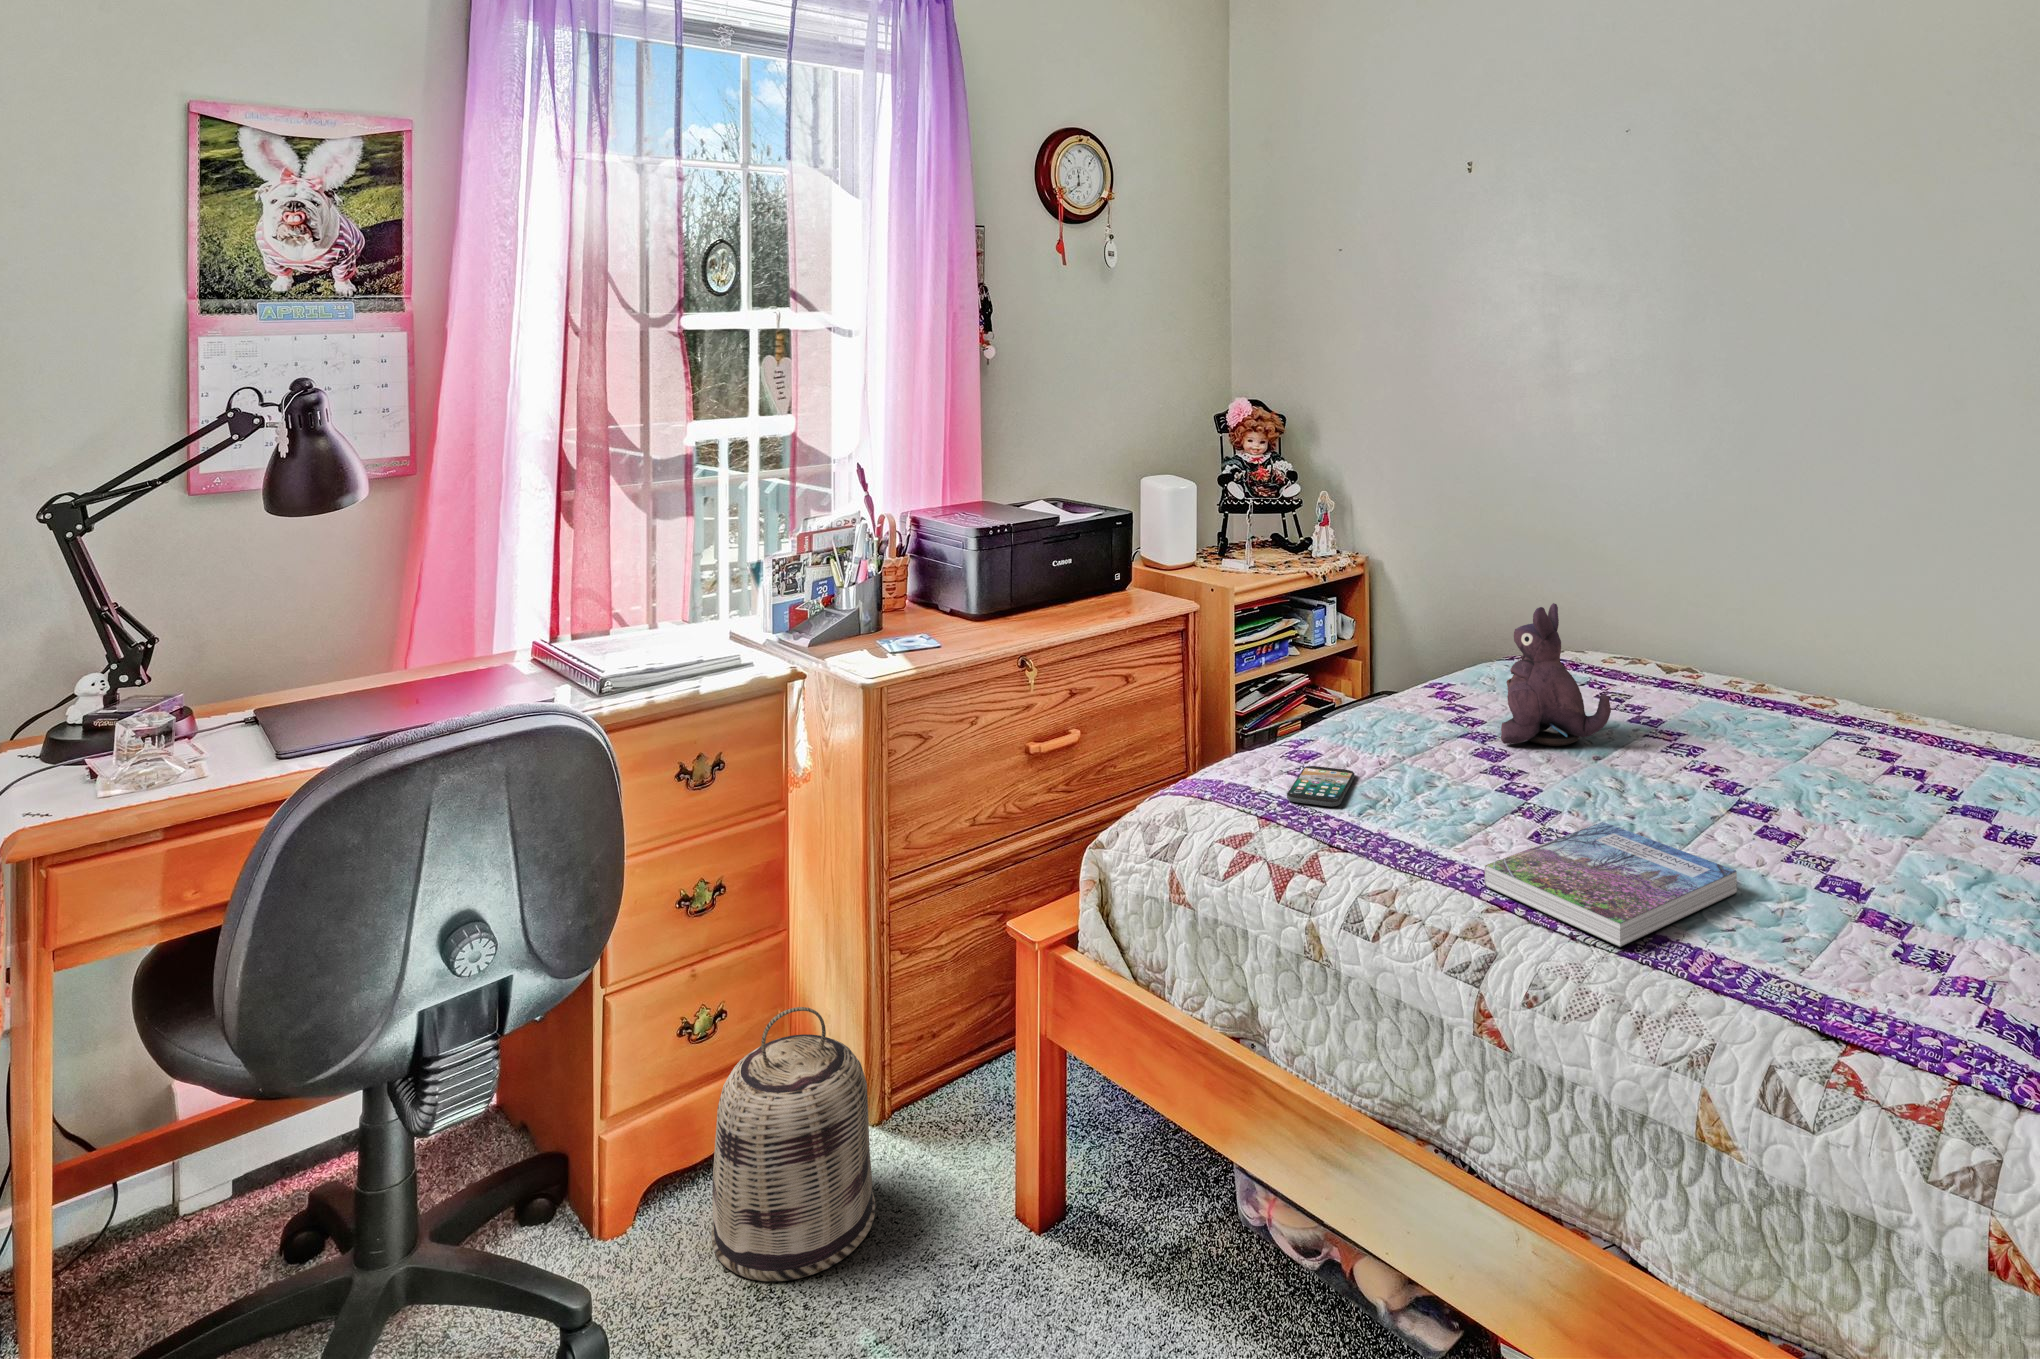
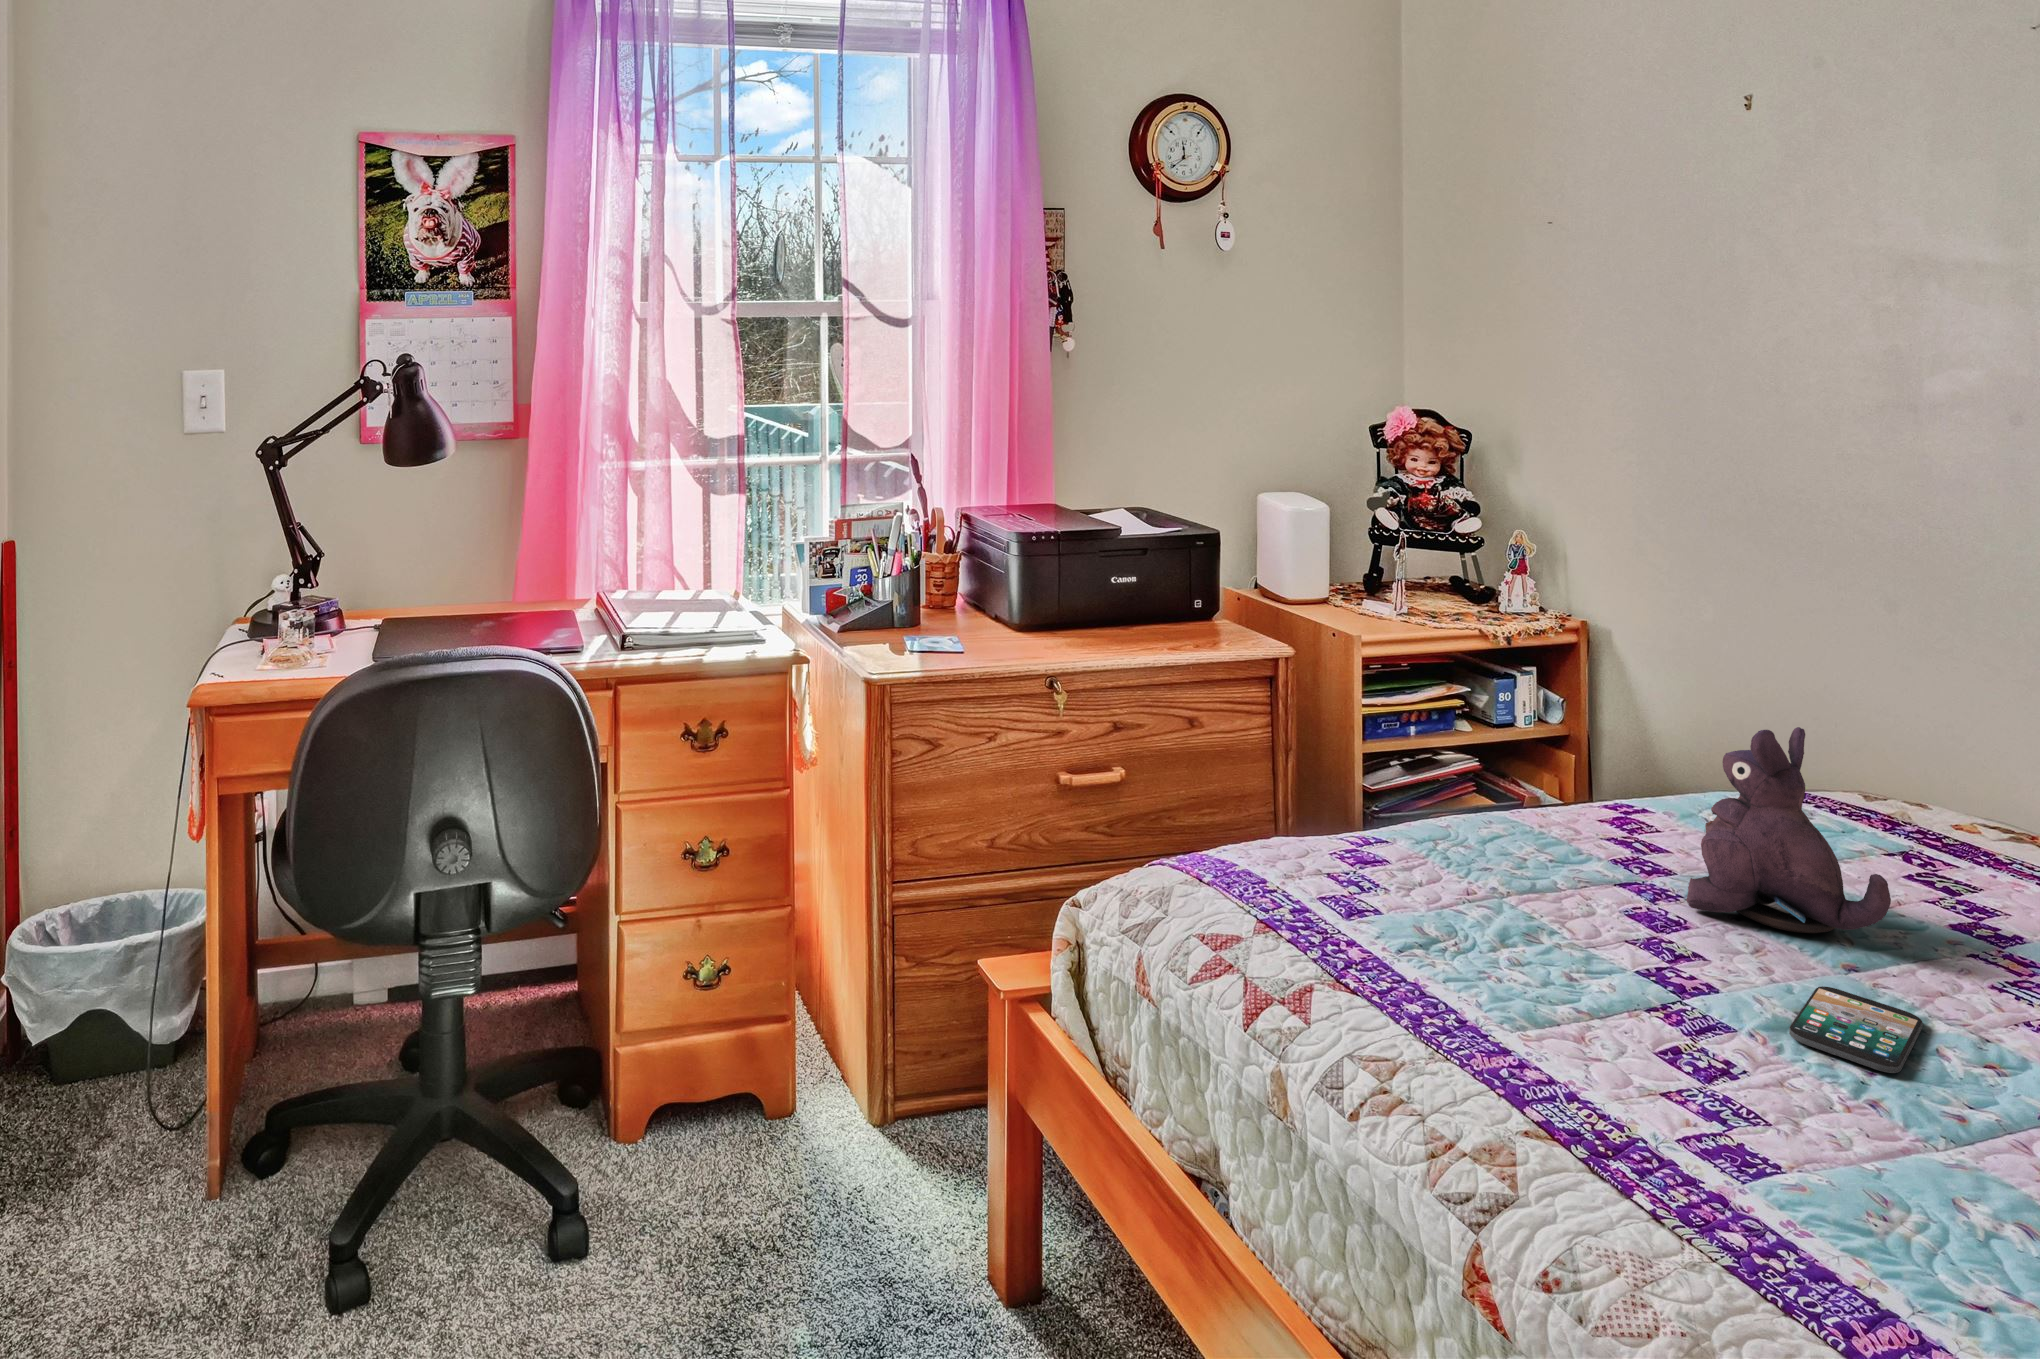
smartphone: present [1287,766,1355,806] -> present [1789,986,1923,1073]
book: present [1484,822,1737,947] -> none [1540,1064,2022,1261]
basket: present [711,1007,875,1281] -> none [689,982,842,1243]

